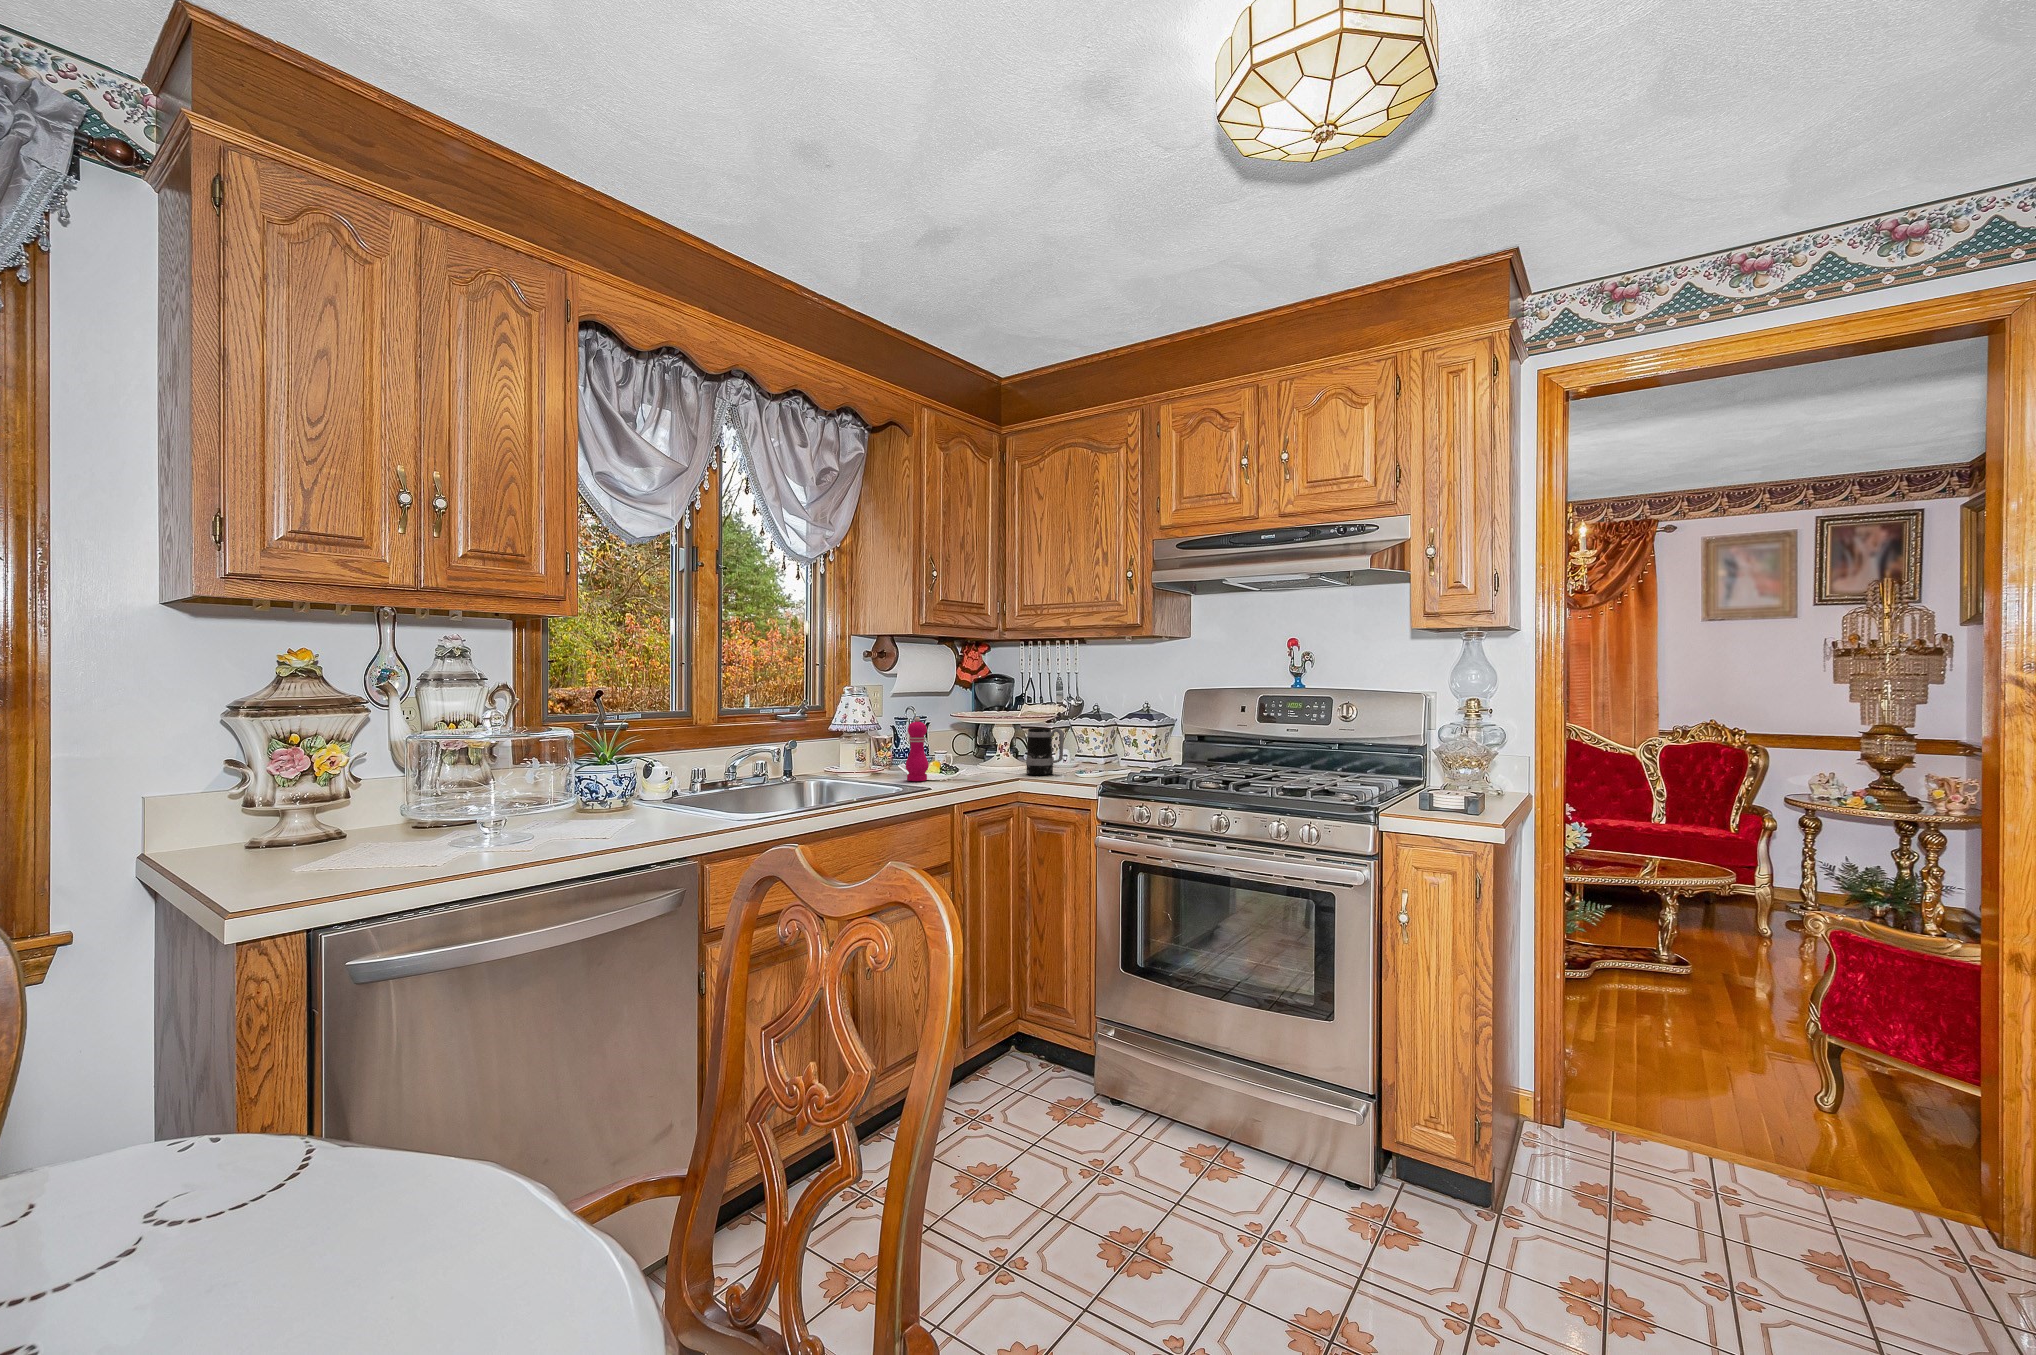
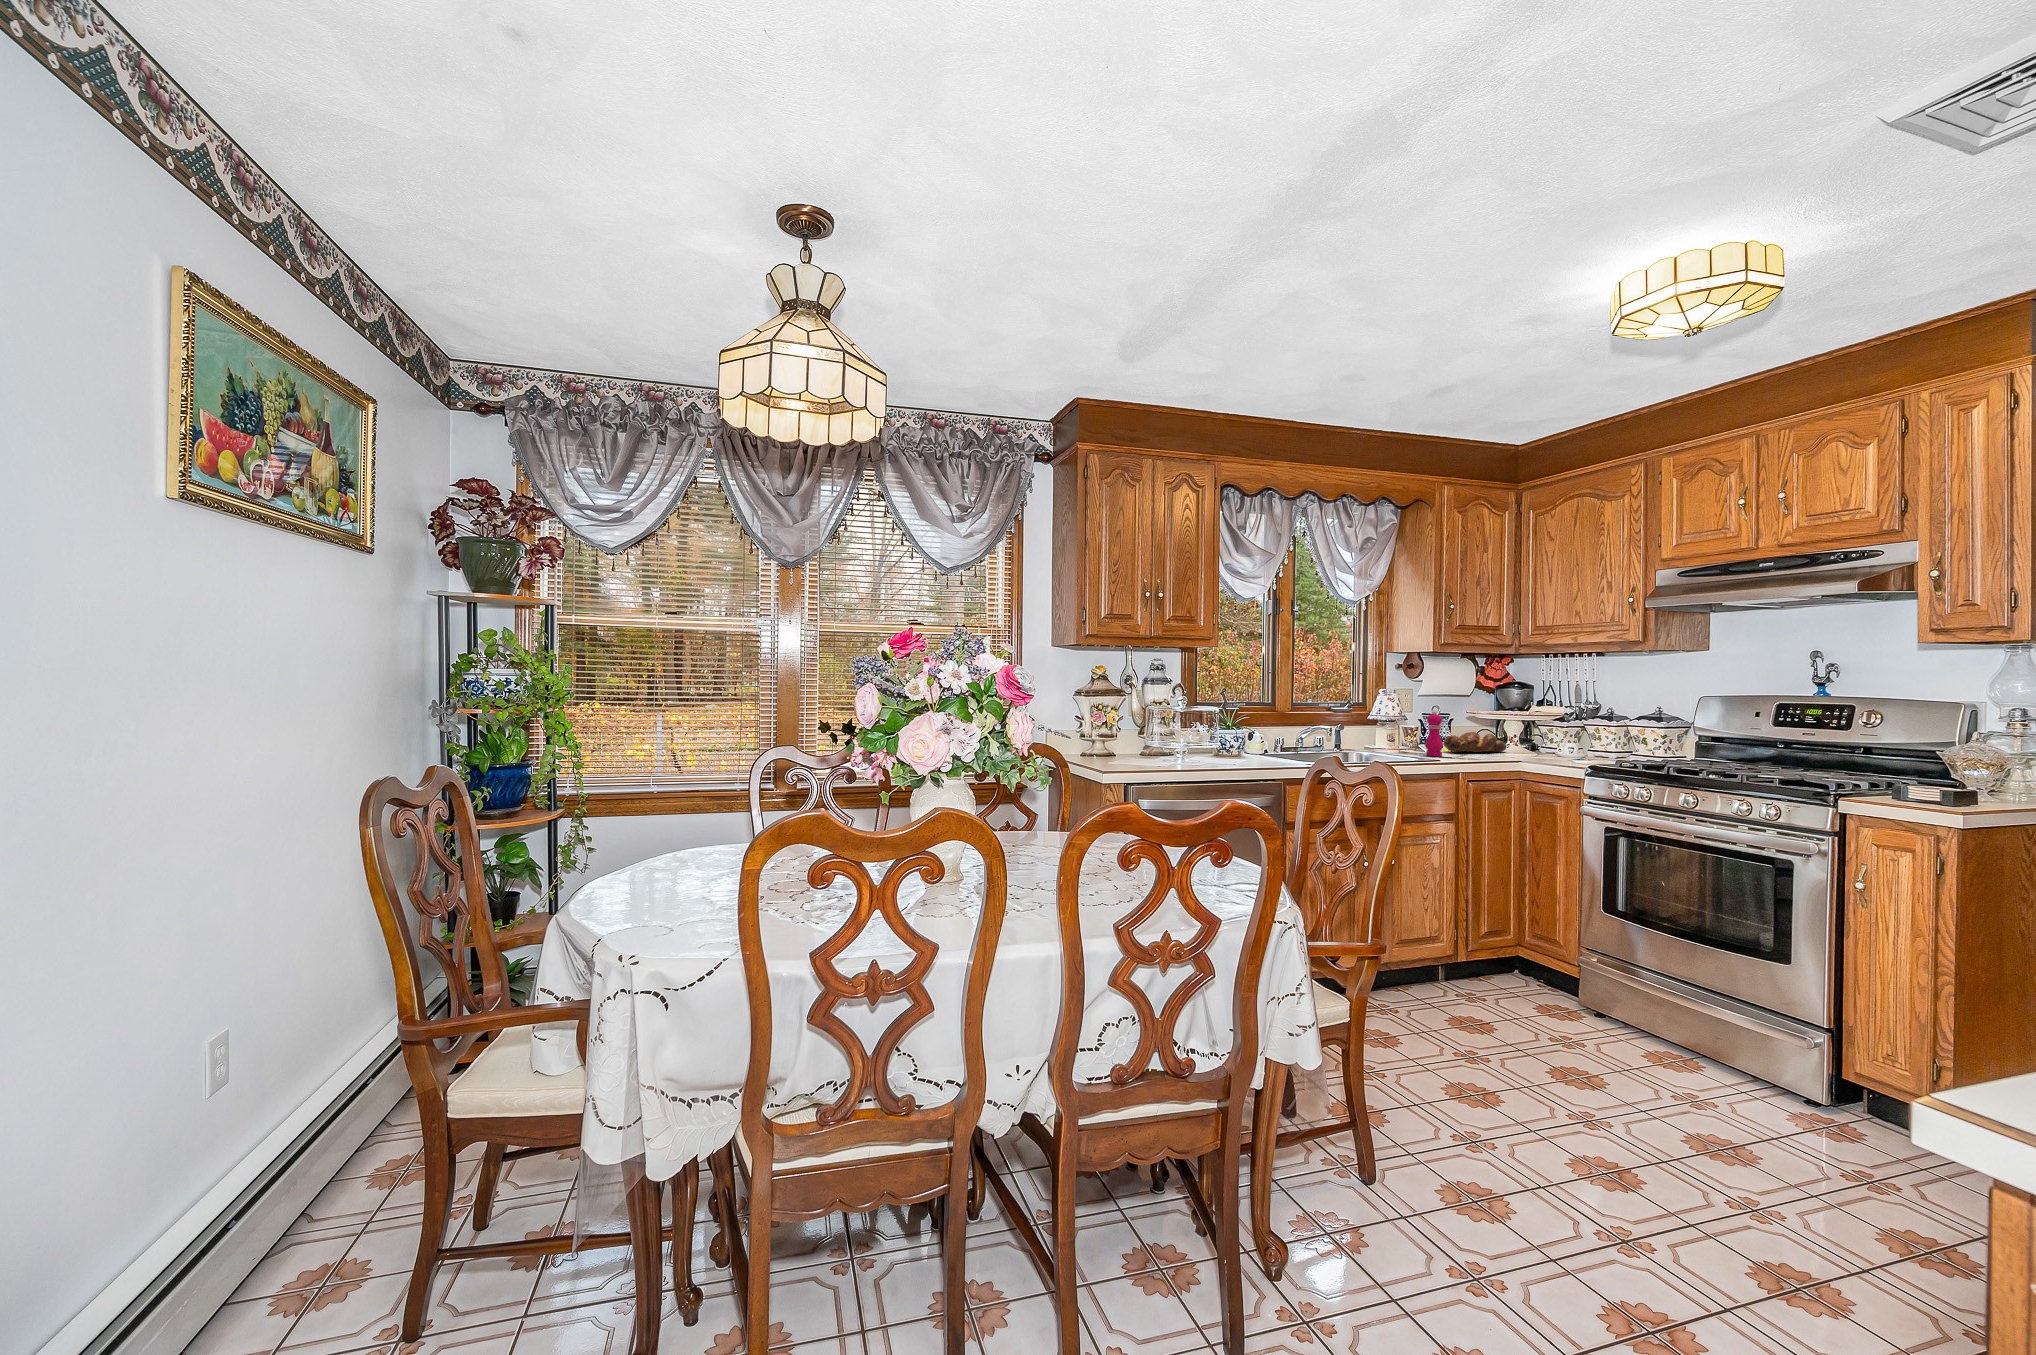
mug: present [1026,728,1064,775] -> none [1527,723,1561,758]
bread loaf: none [924,742,997,772] -> present [1443,732,1507,752]

